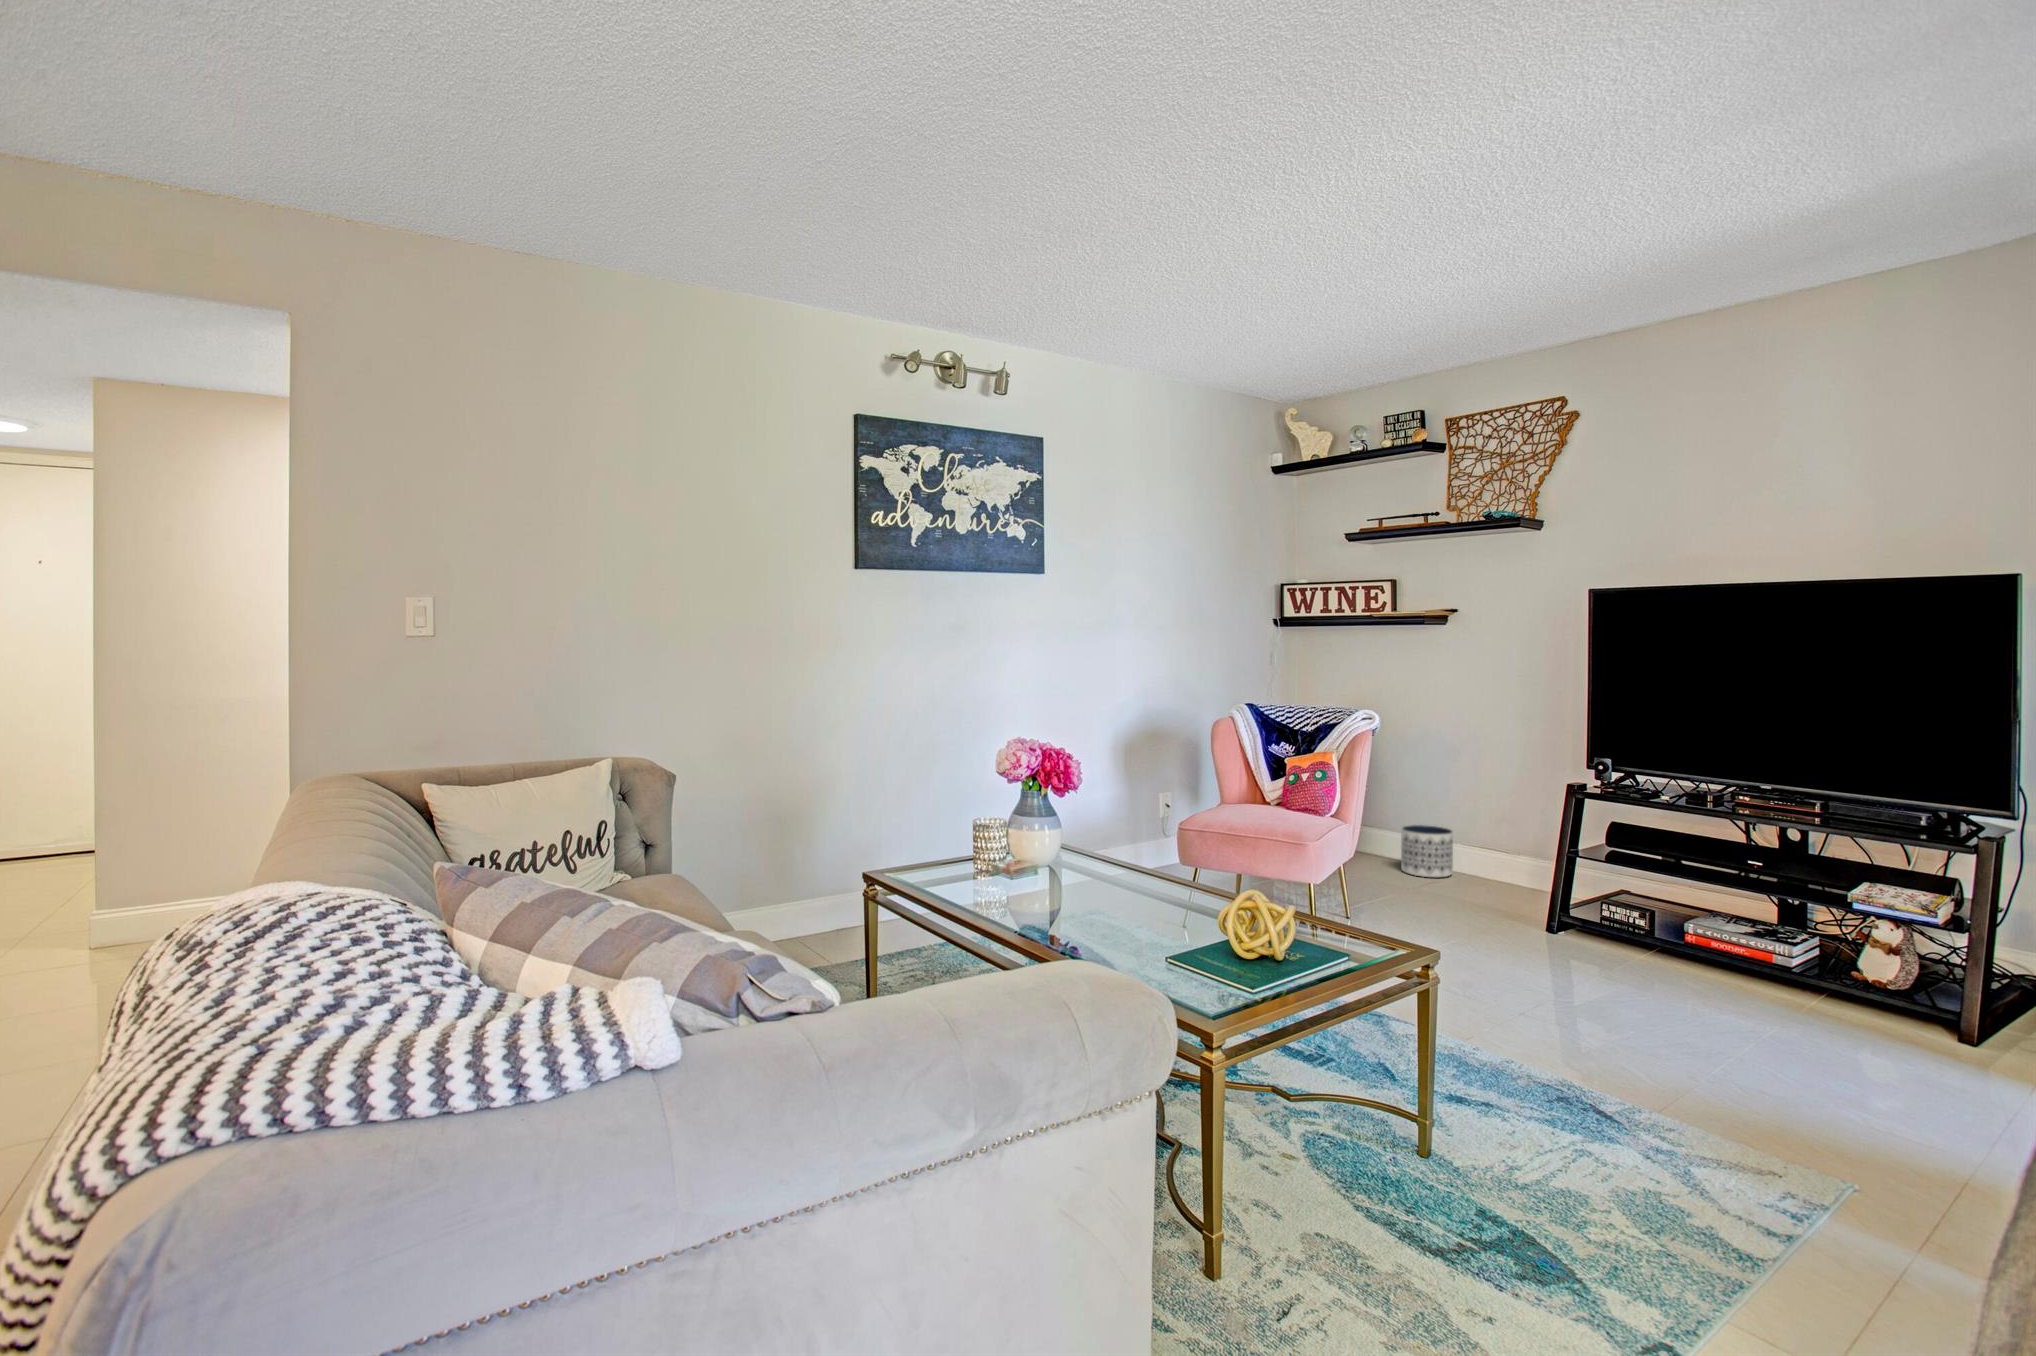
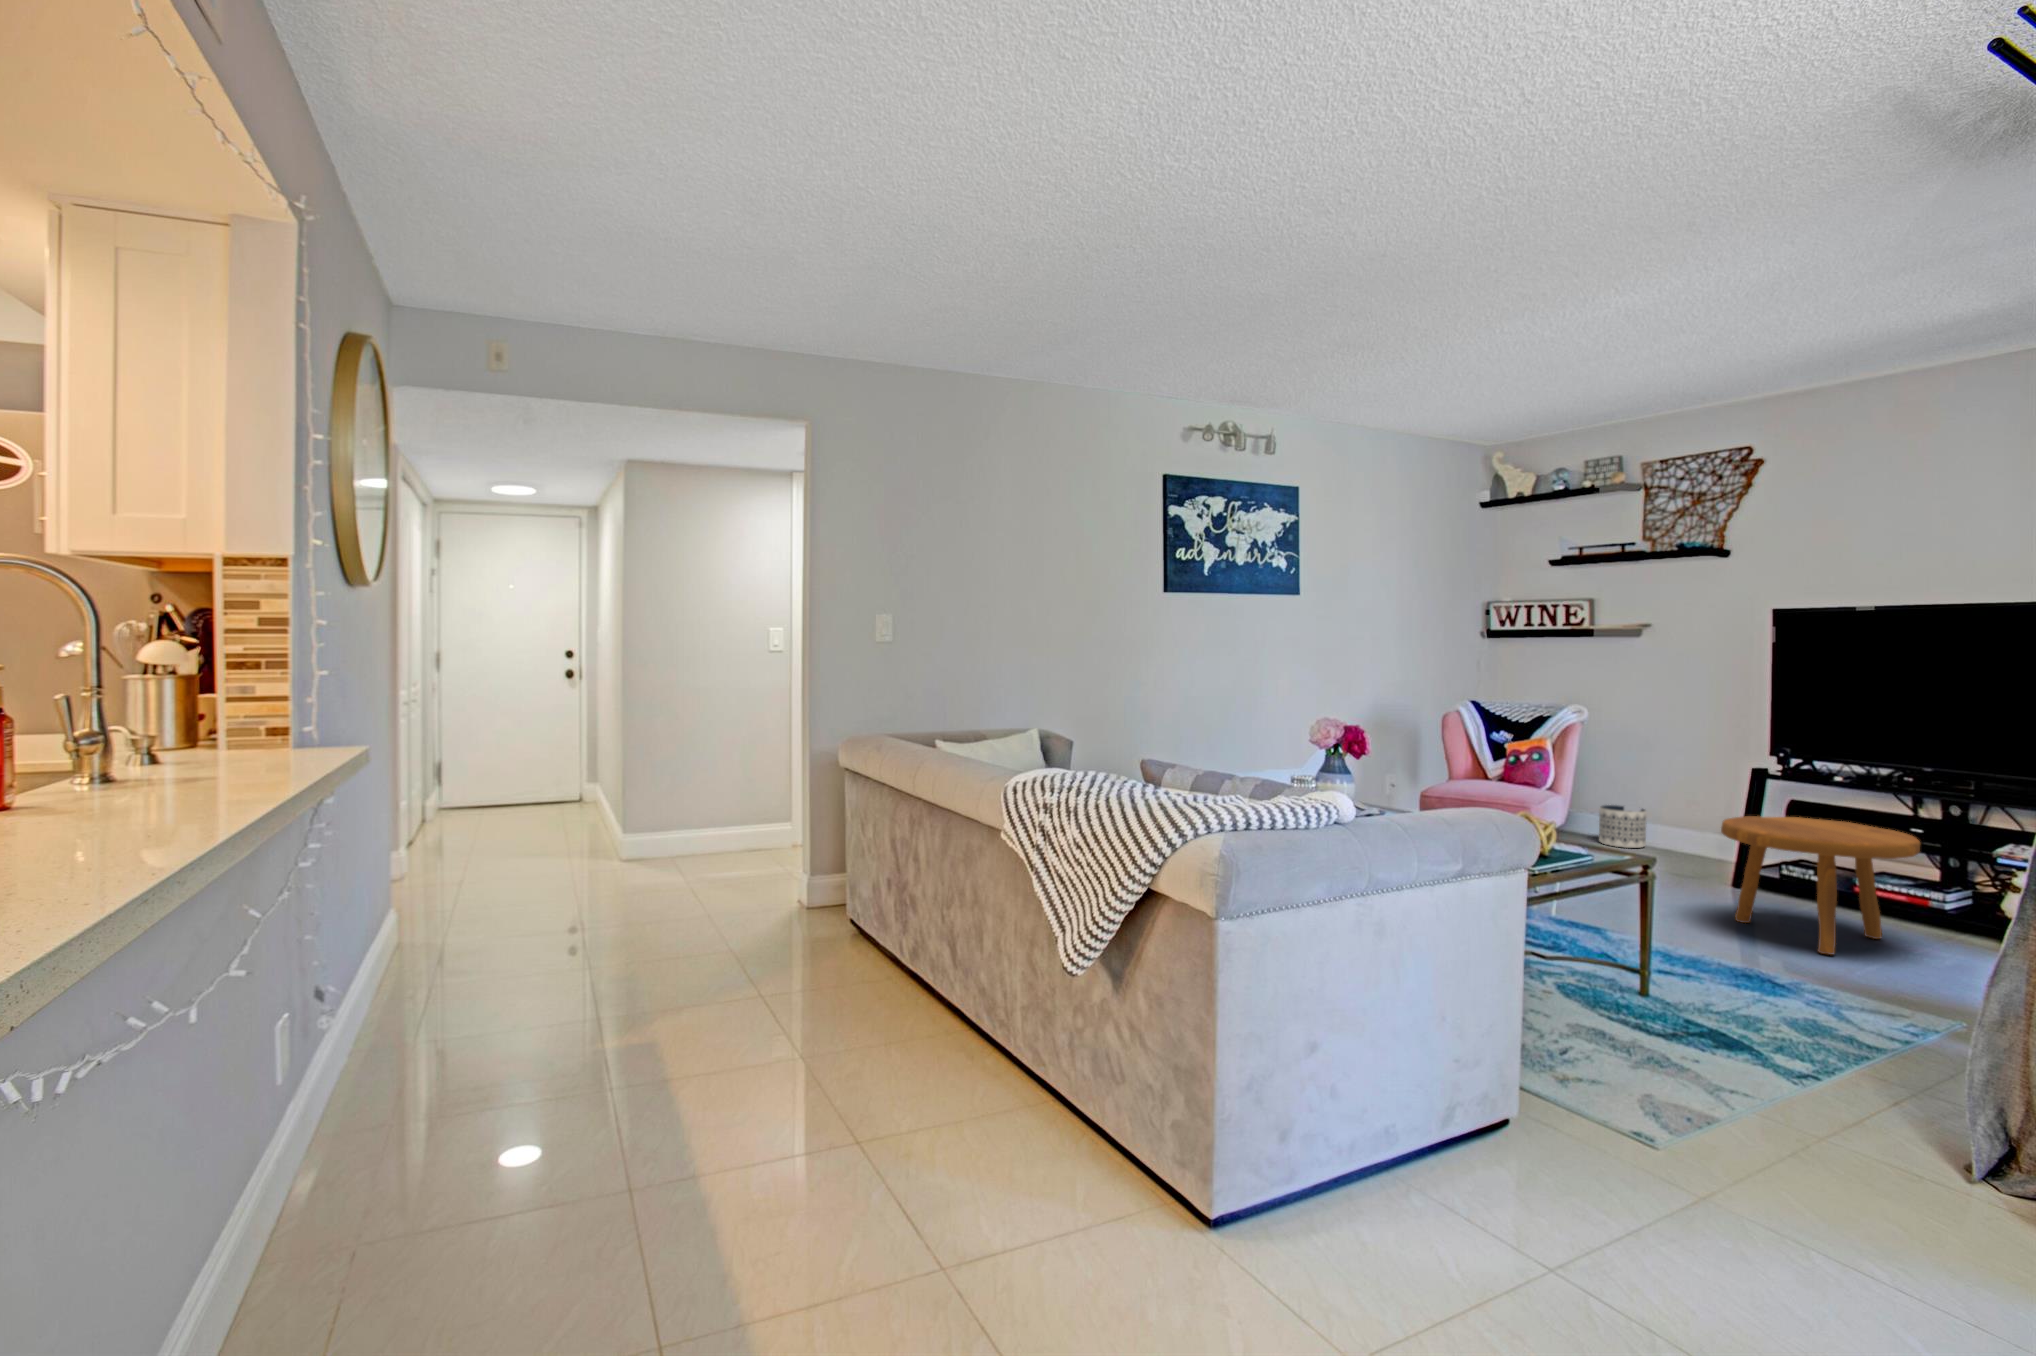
footstool: none [1531,854,1771,1048] -> present [1721,816,1920,954]

